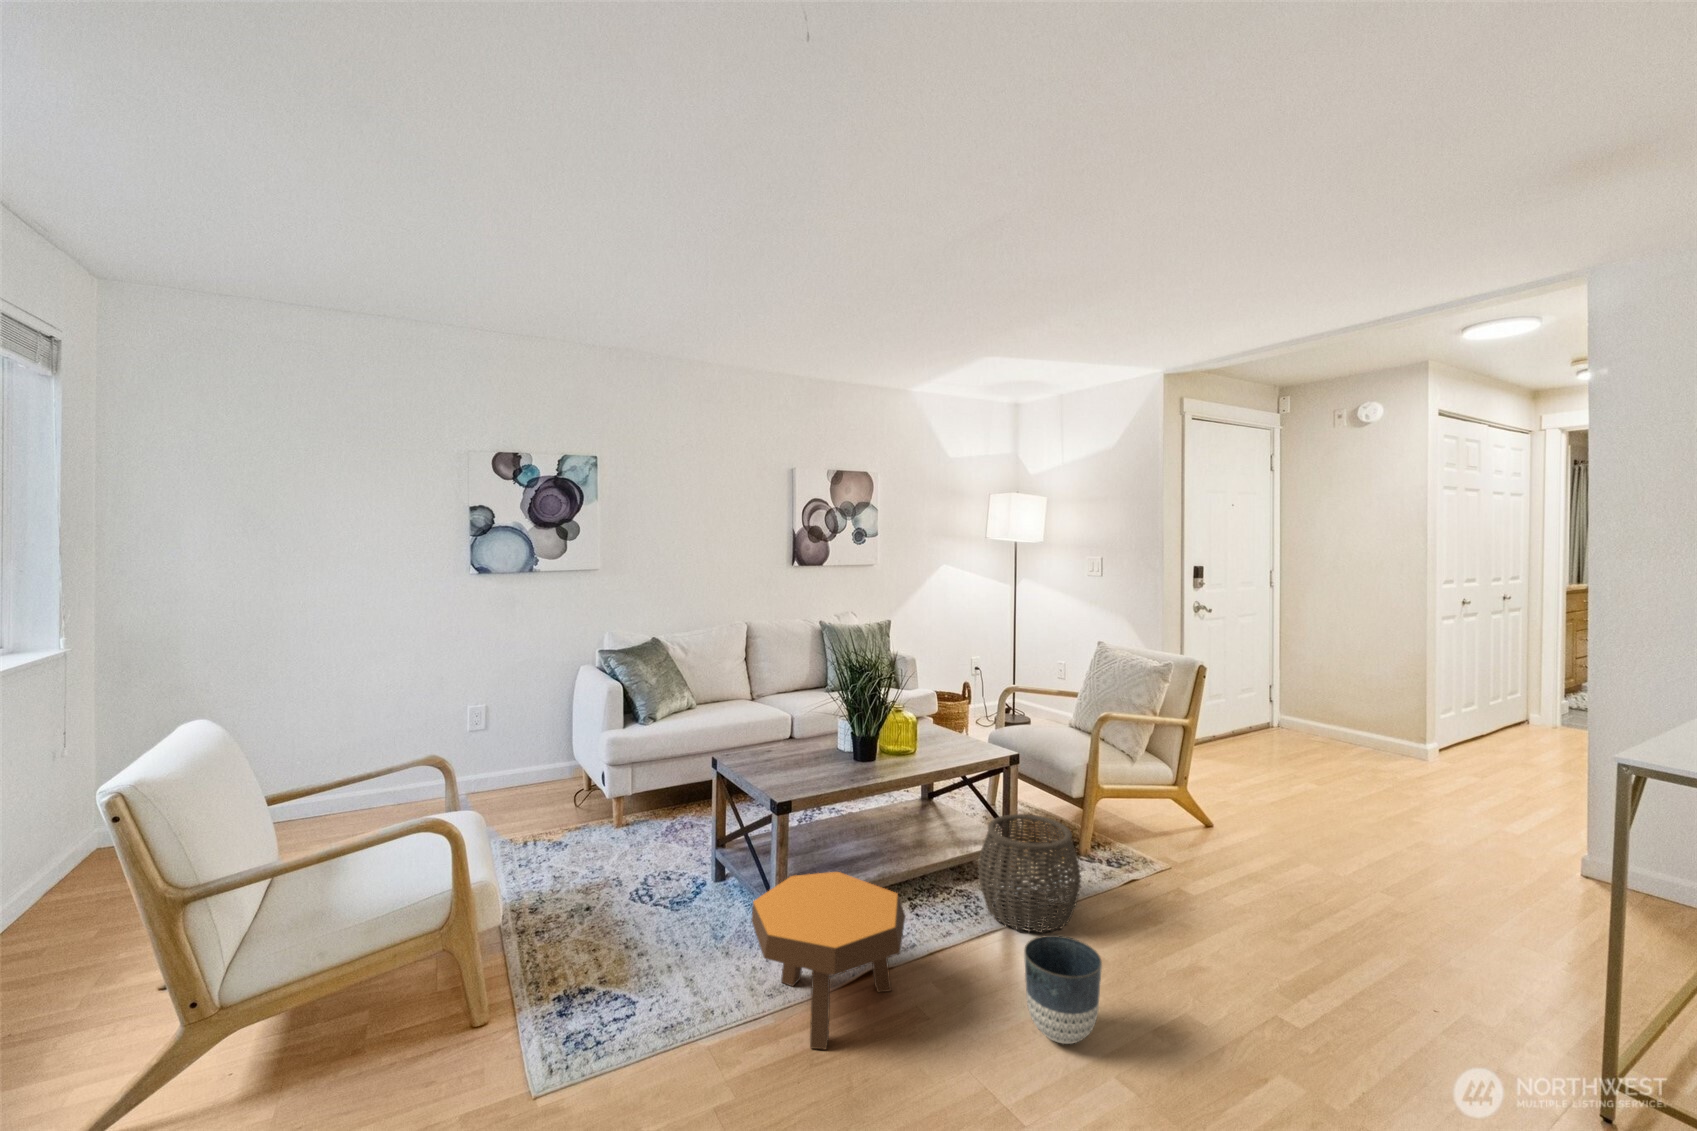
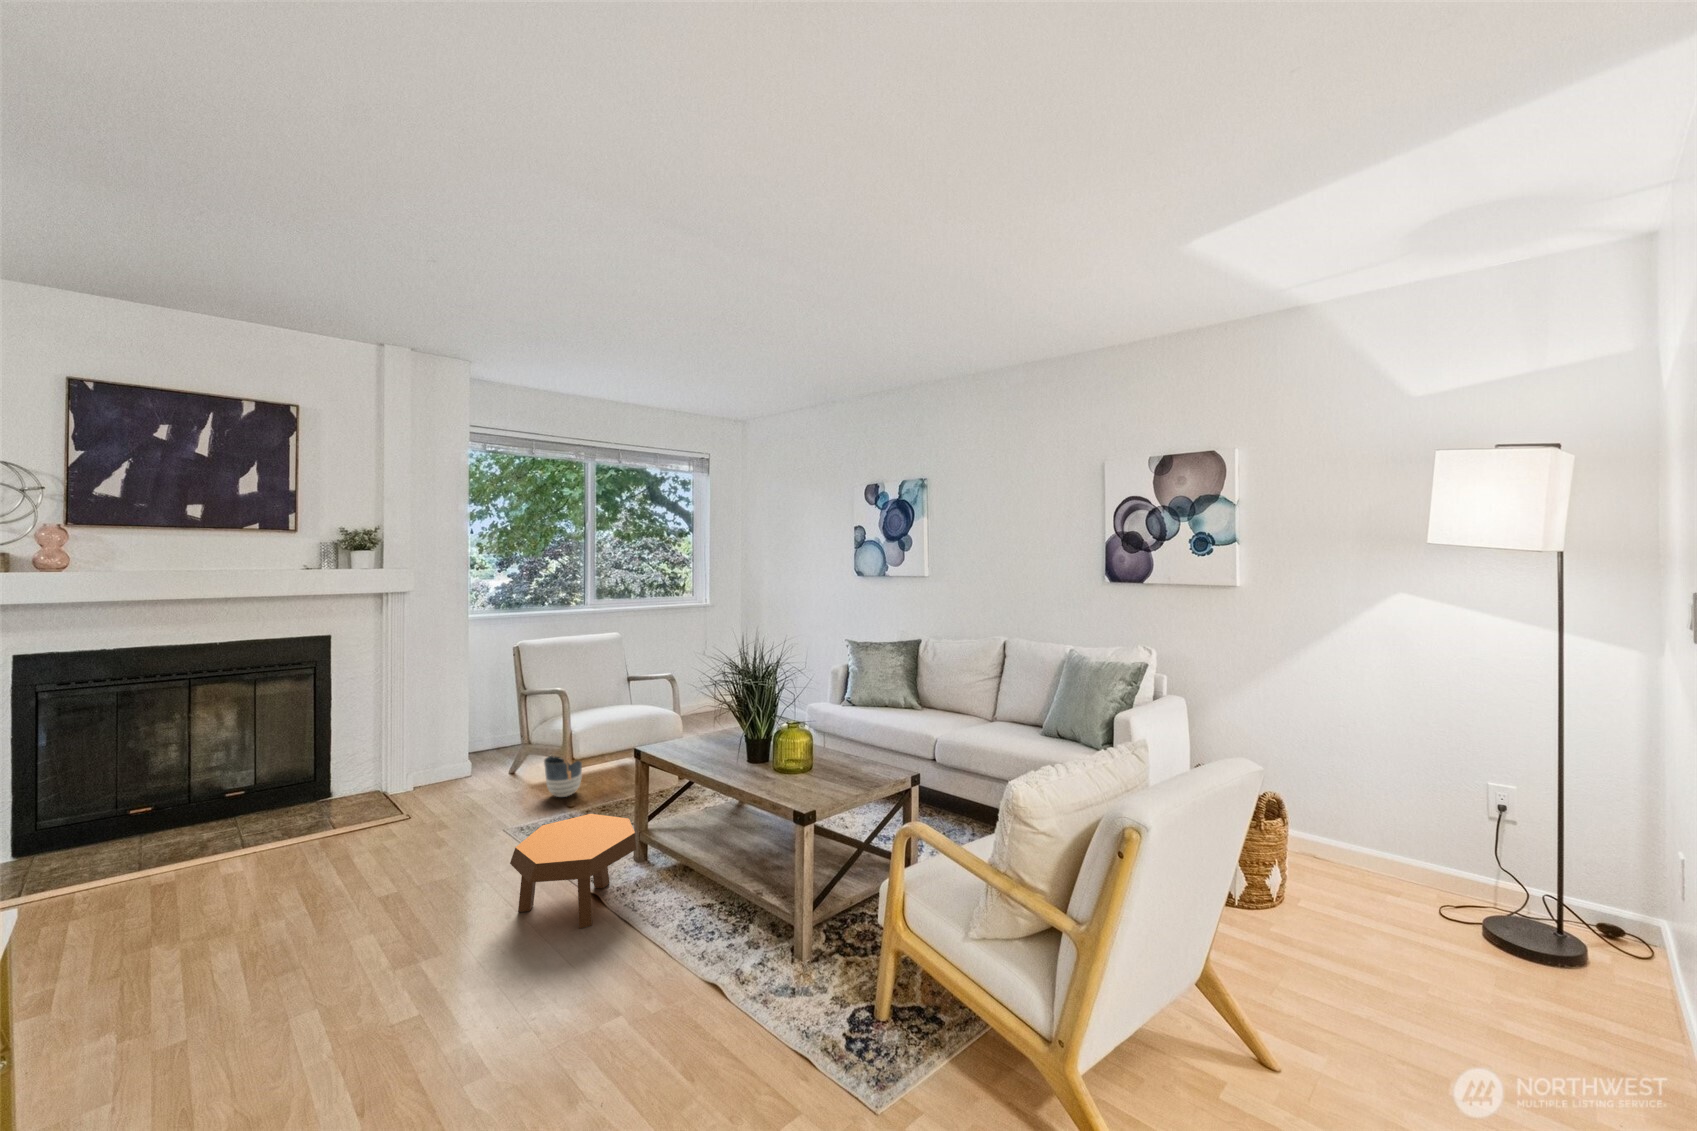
woven basket: present [978,814,1081,933] -> none [643,878,762,1028]
planter: present [1024,935,1102,1044] -> present [544,756,582,797]

